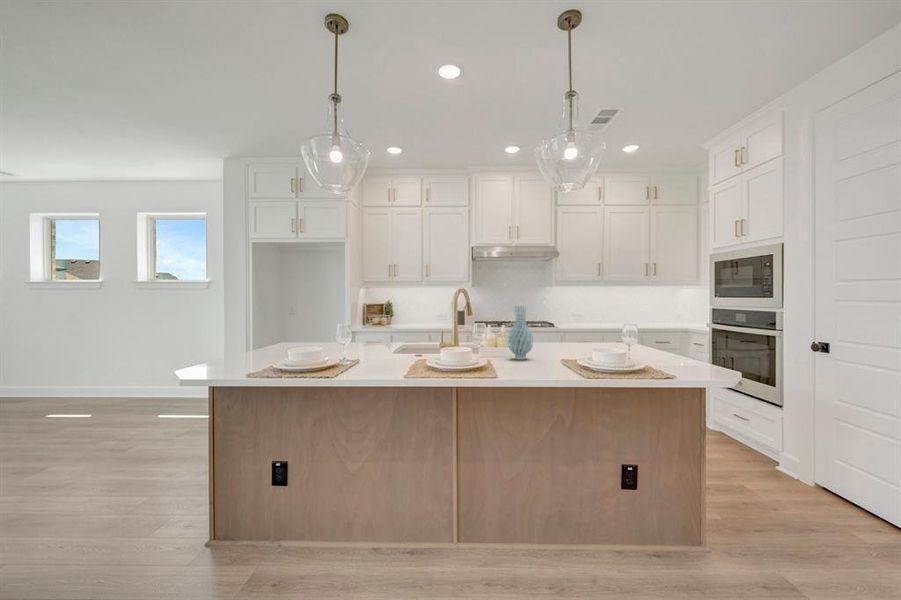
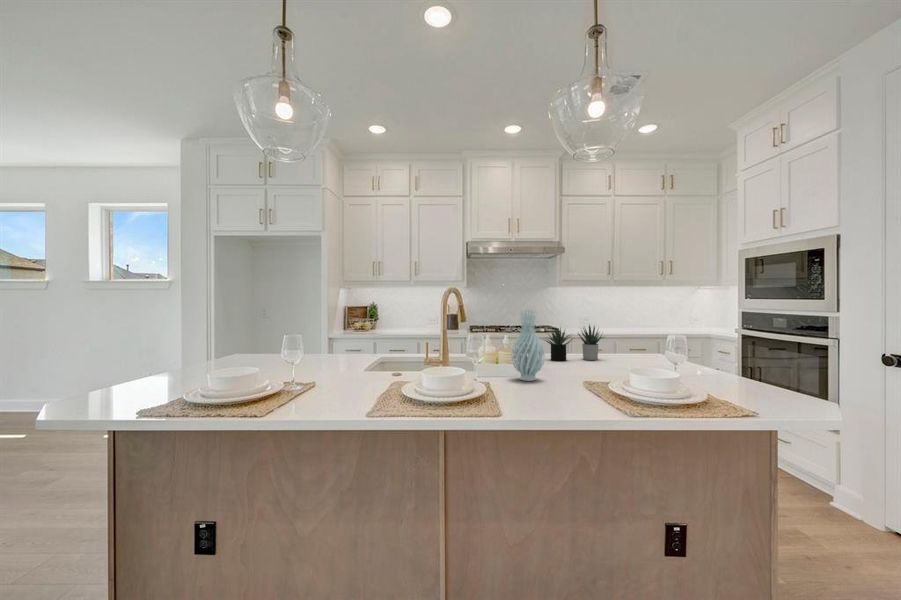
succulent plant: none [535,317,588,348] -> present [545,325,604,361]

